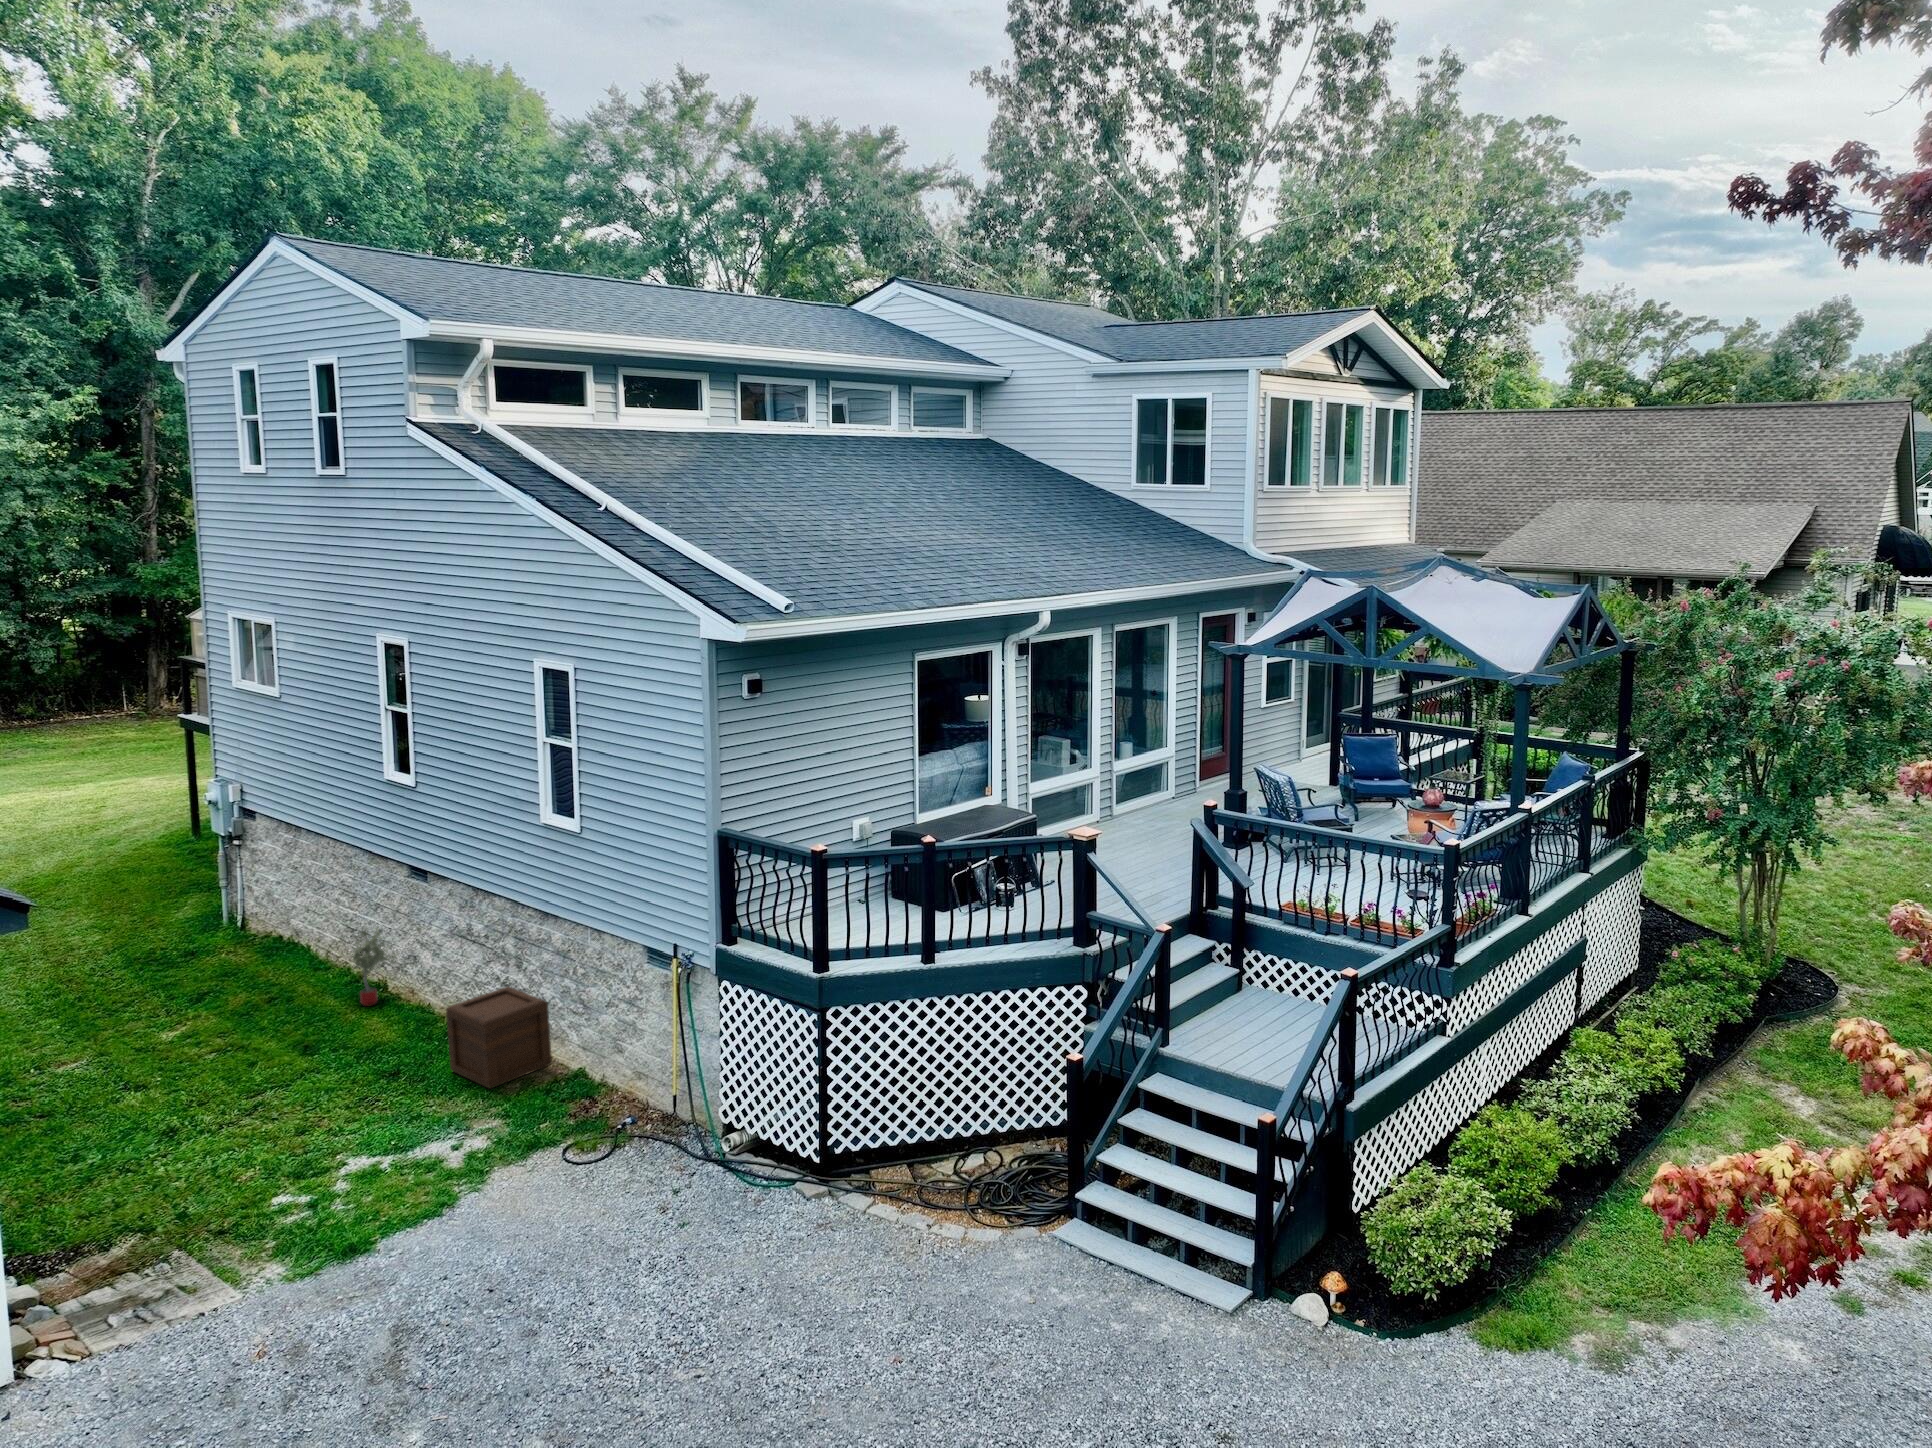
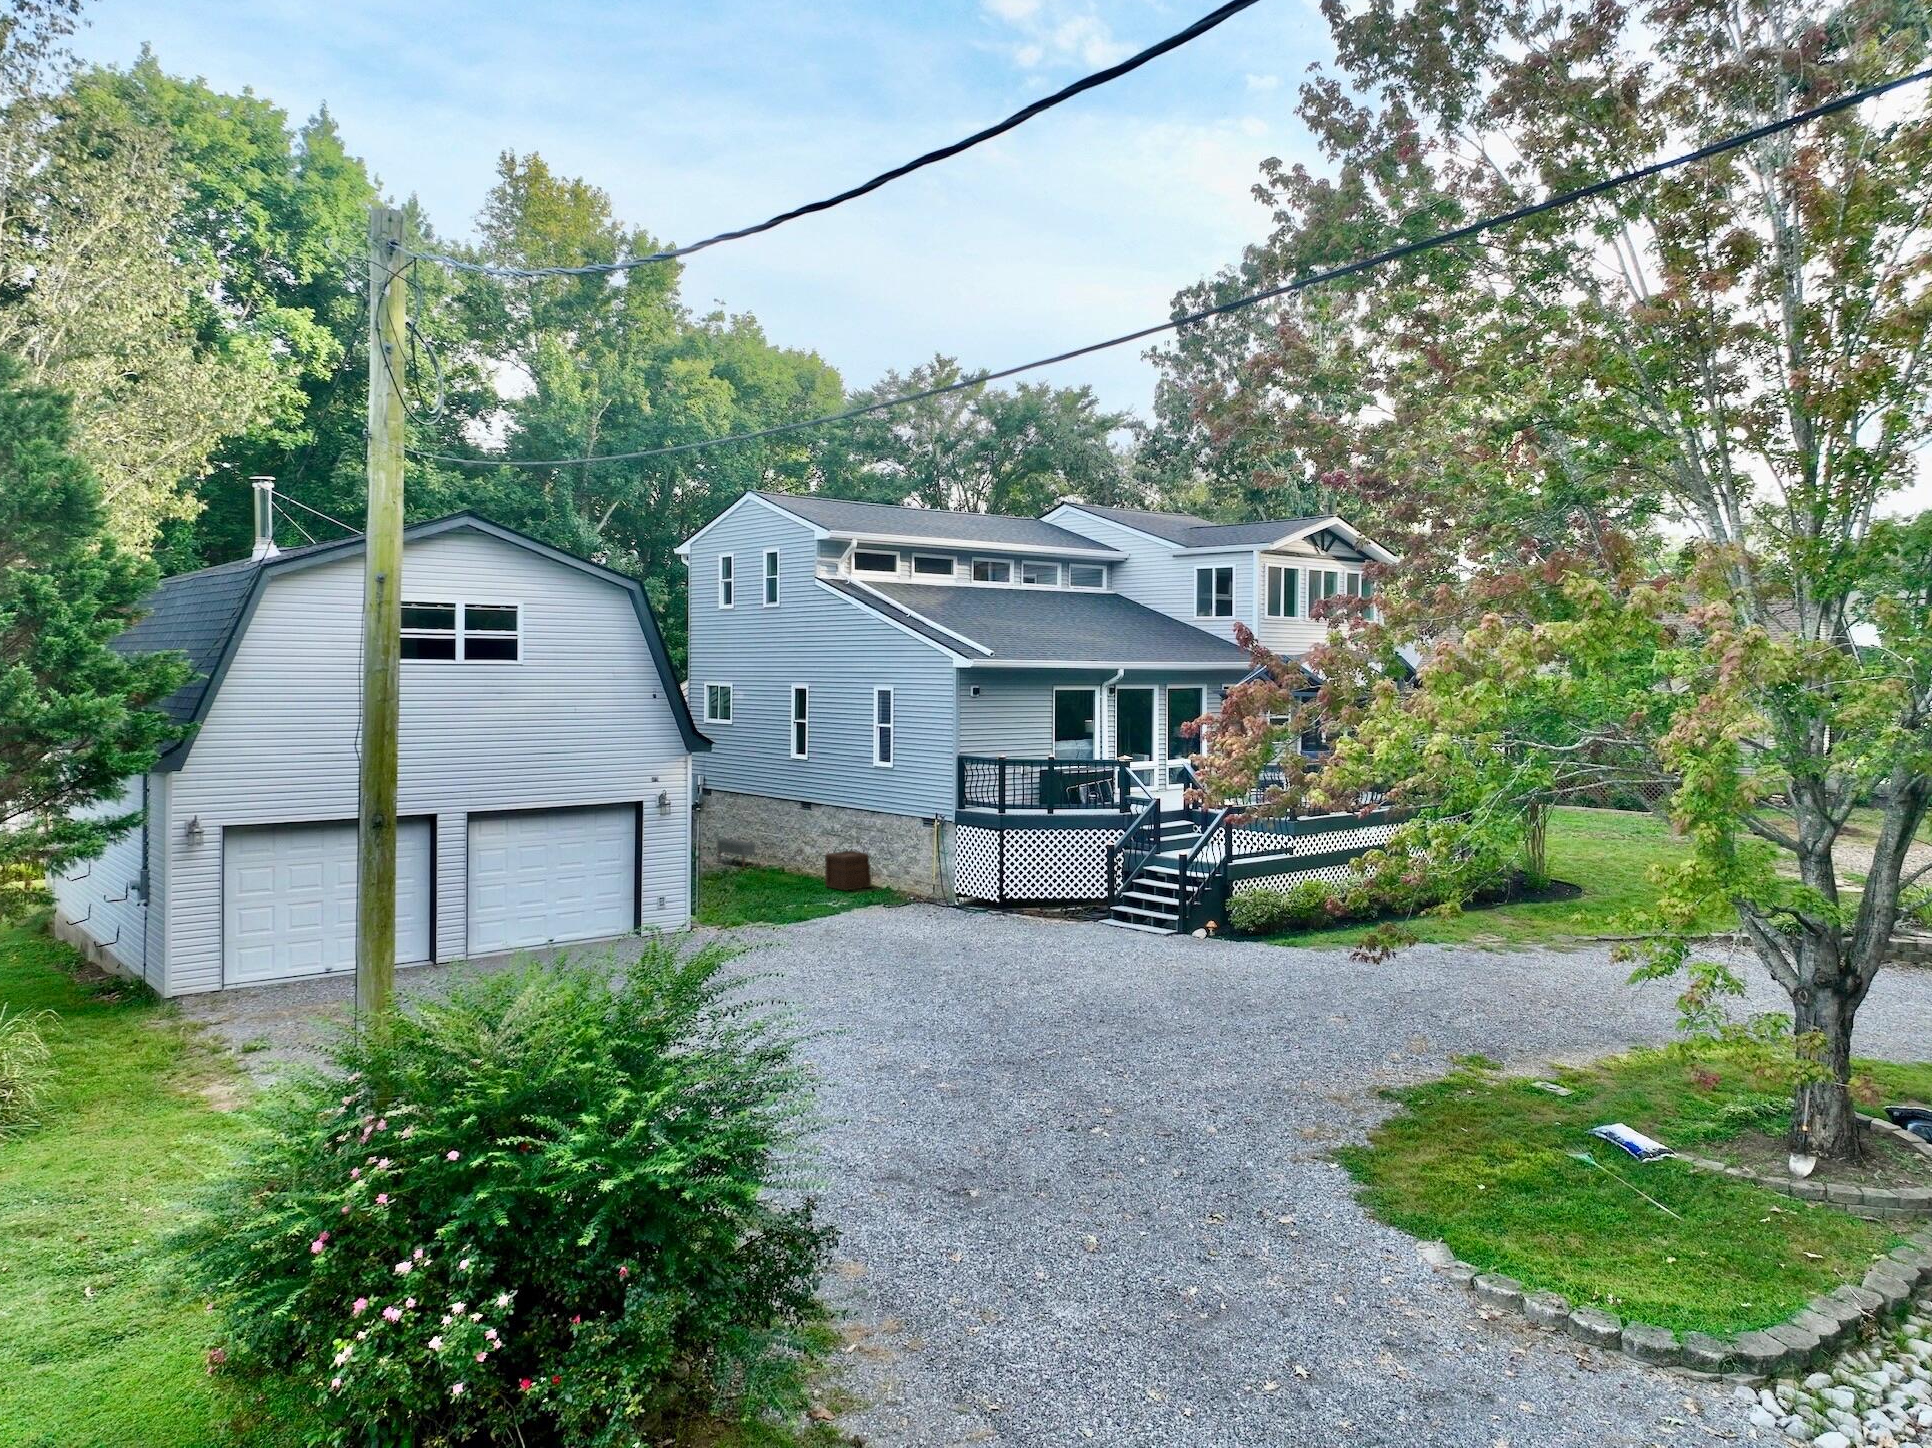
bench: none [257,914,343,984] -> present [717,839,757,866]
potted tree: present [352,927,396,1006] -> none [769,831,793,873]

